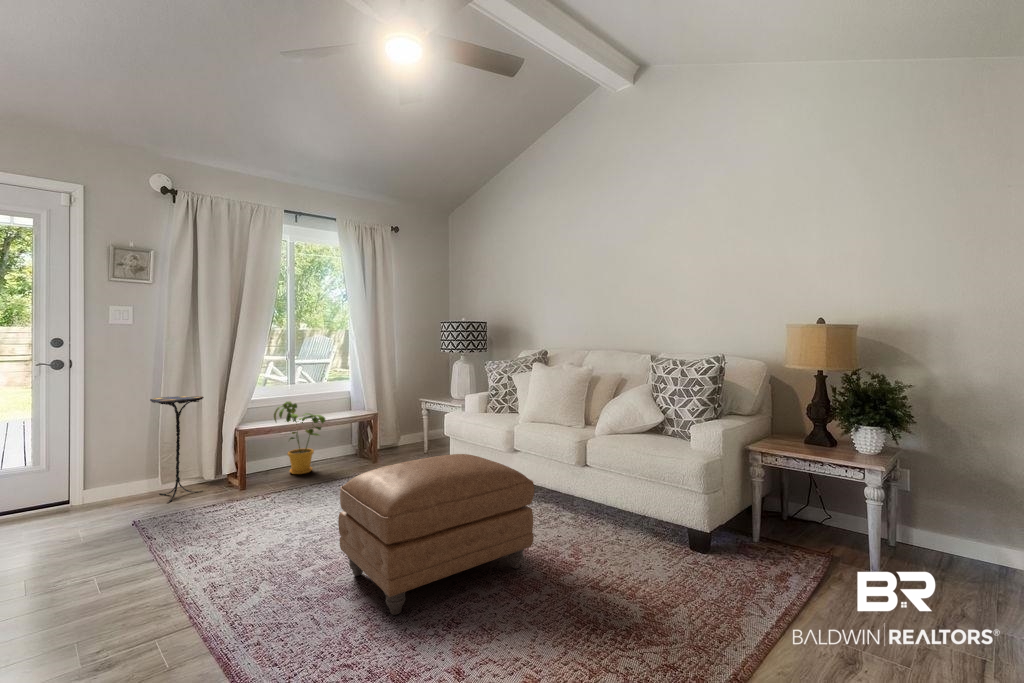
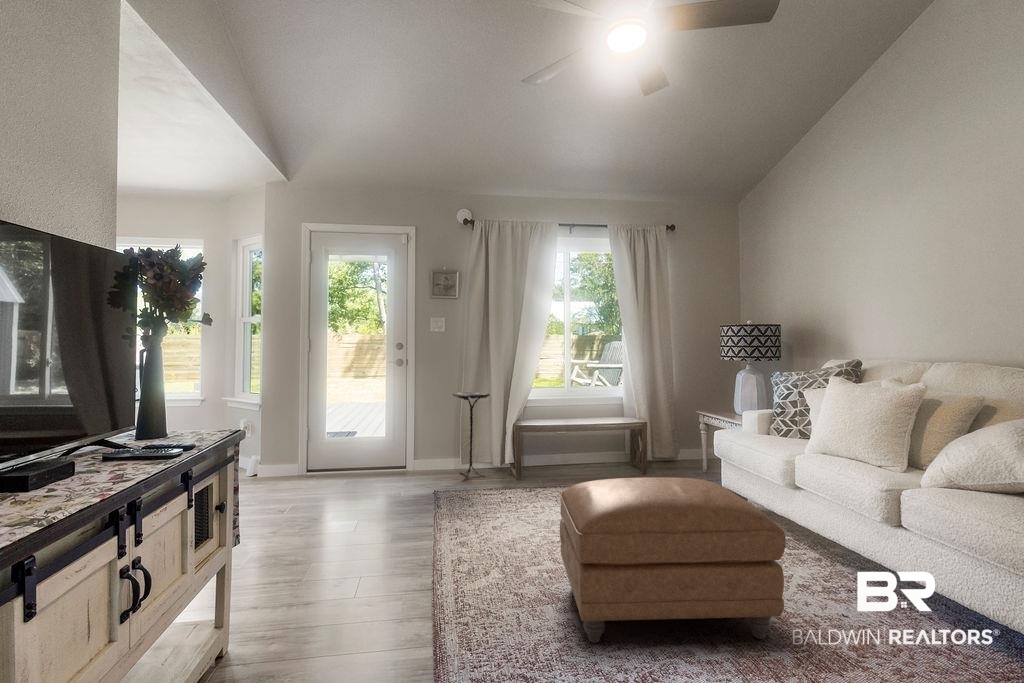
house plant: present [274,402,325,474] -> none [547,404,593,475]

